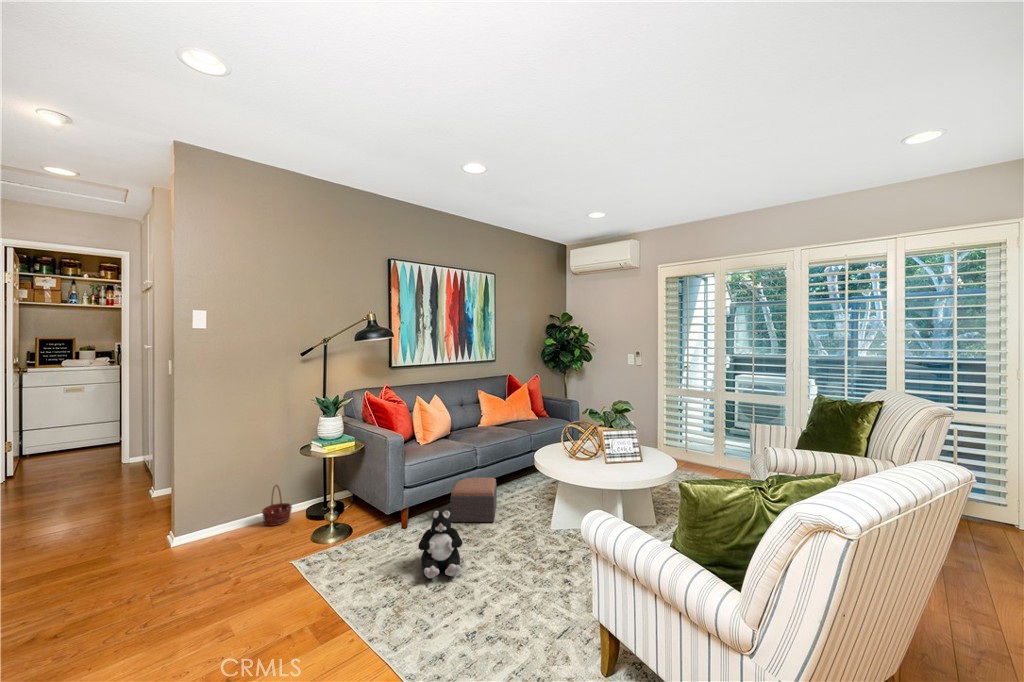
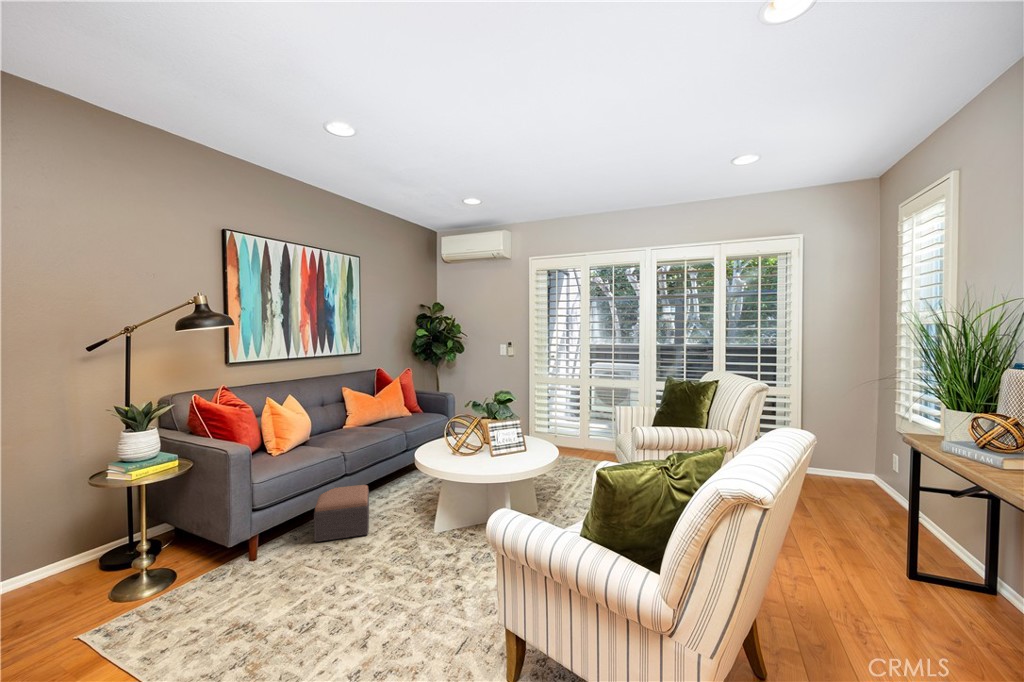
basket: present [262,485,292,526] -> none [23,531,77,590]
plush toy: present [418,510,462,578] -> none [276,530,334,617]

